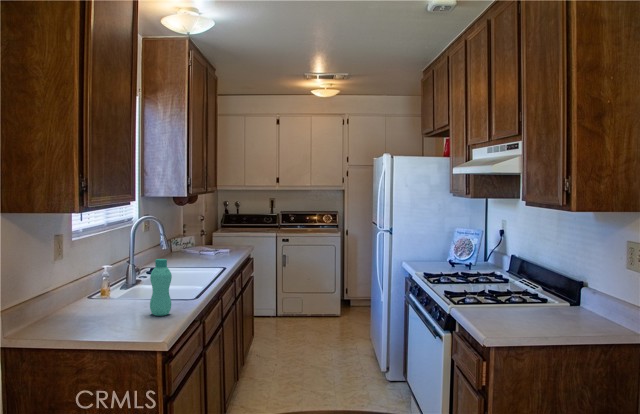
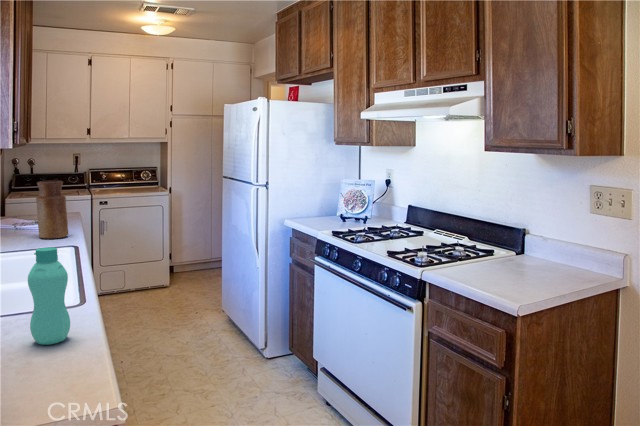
vase: none [210,220,230,264] -> present [36,180,68,239]

